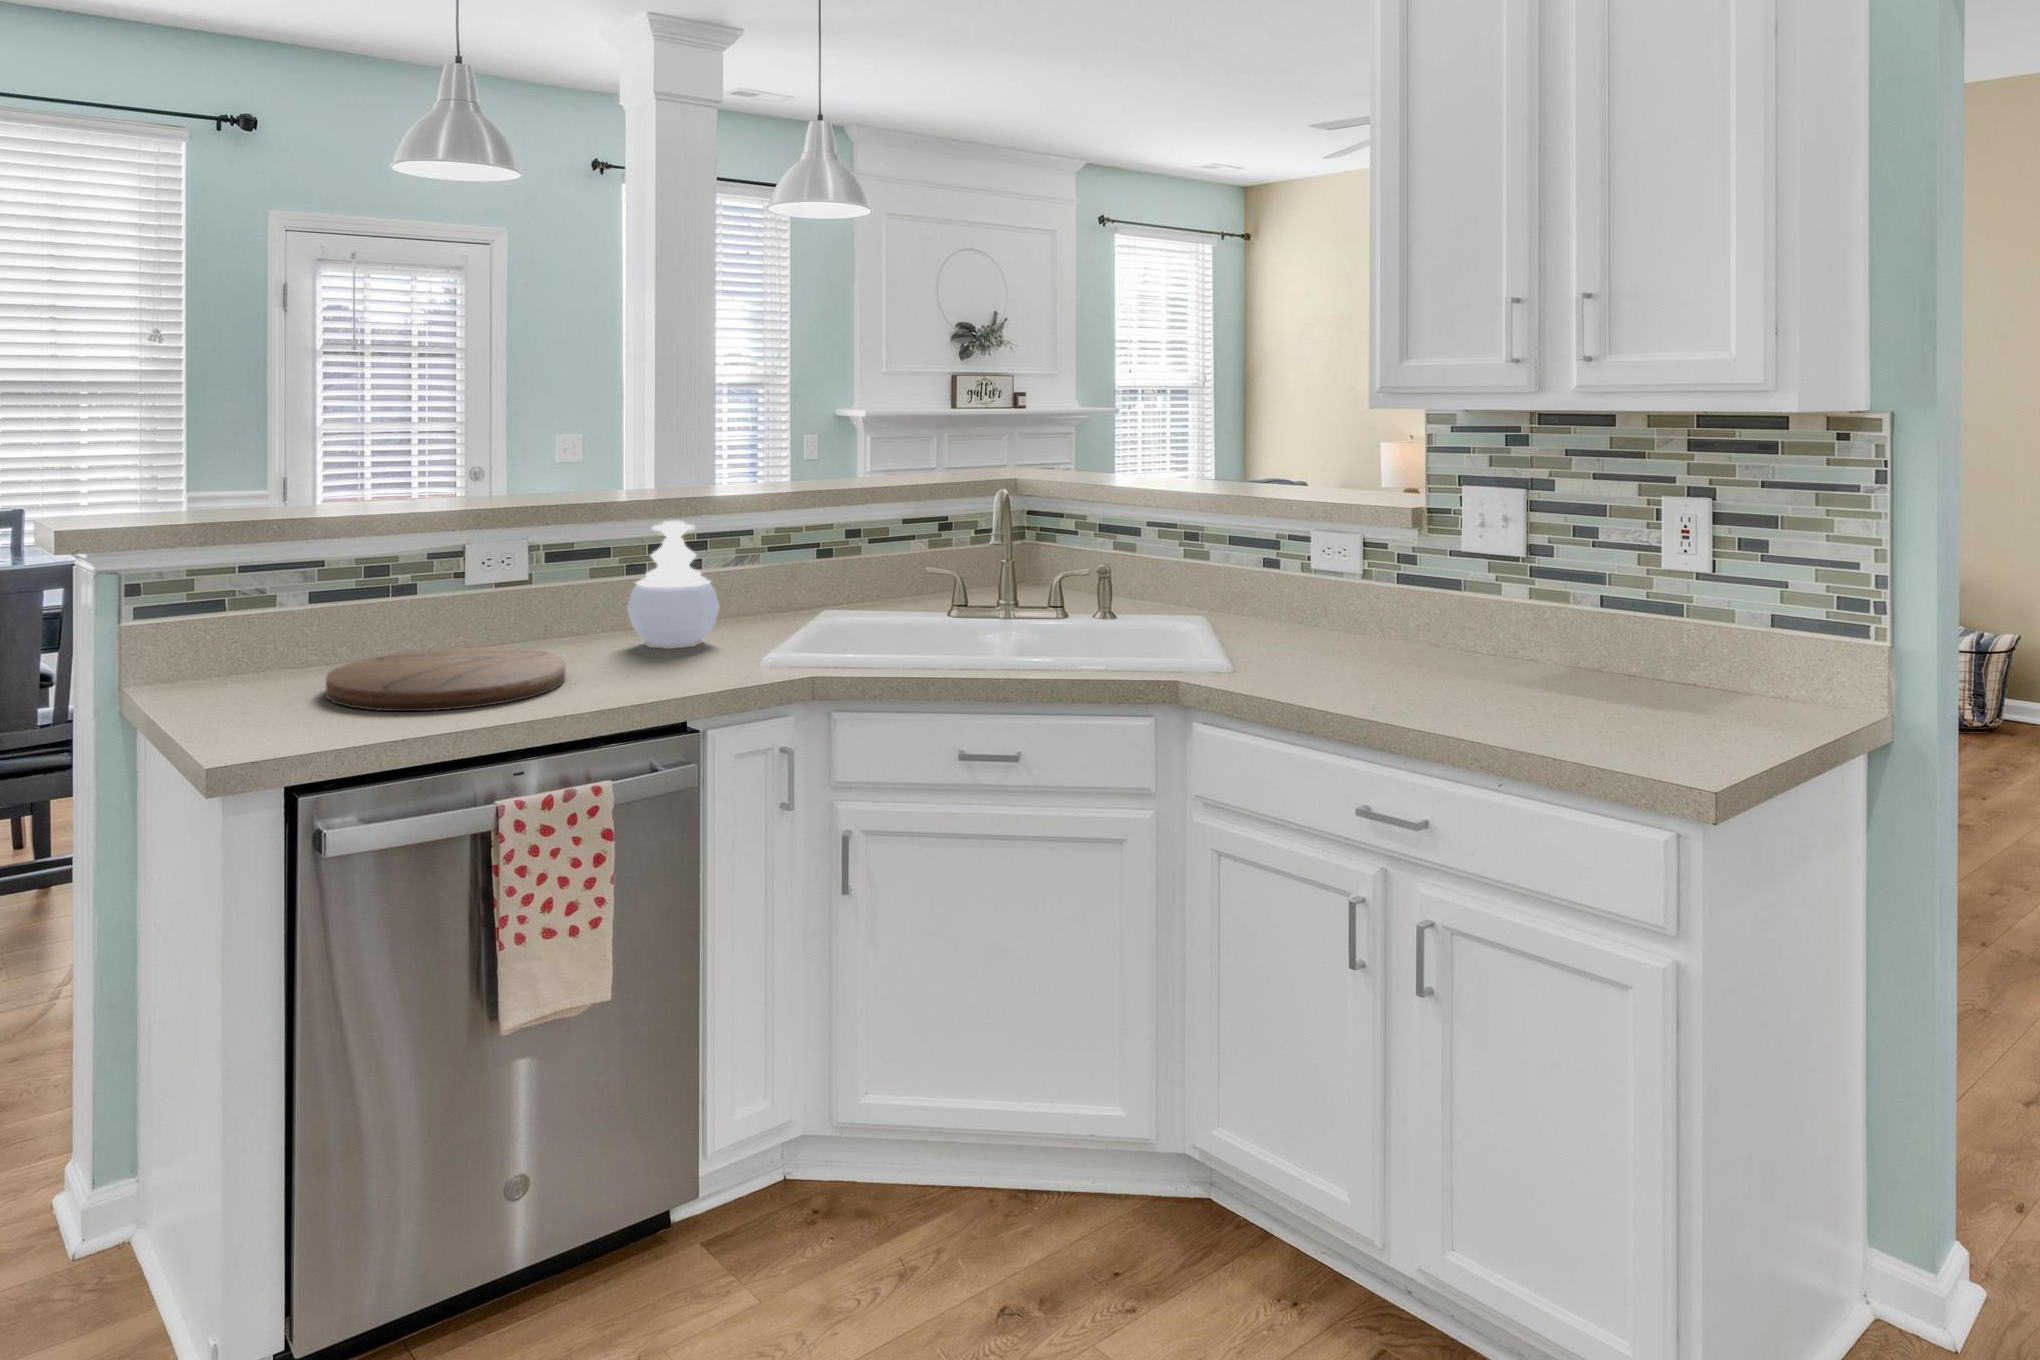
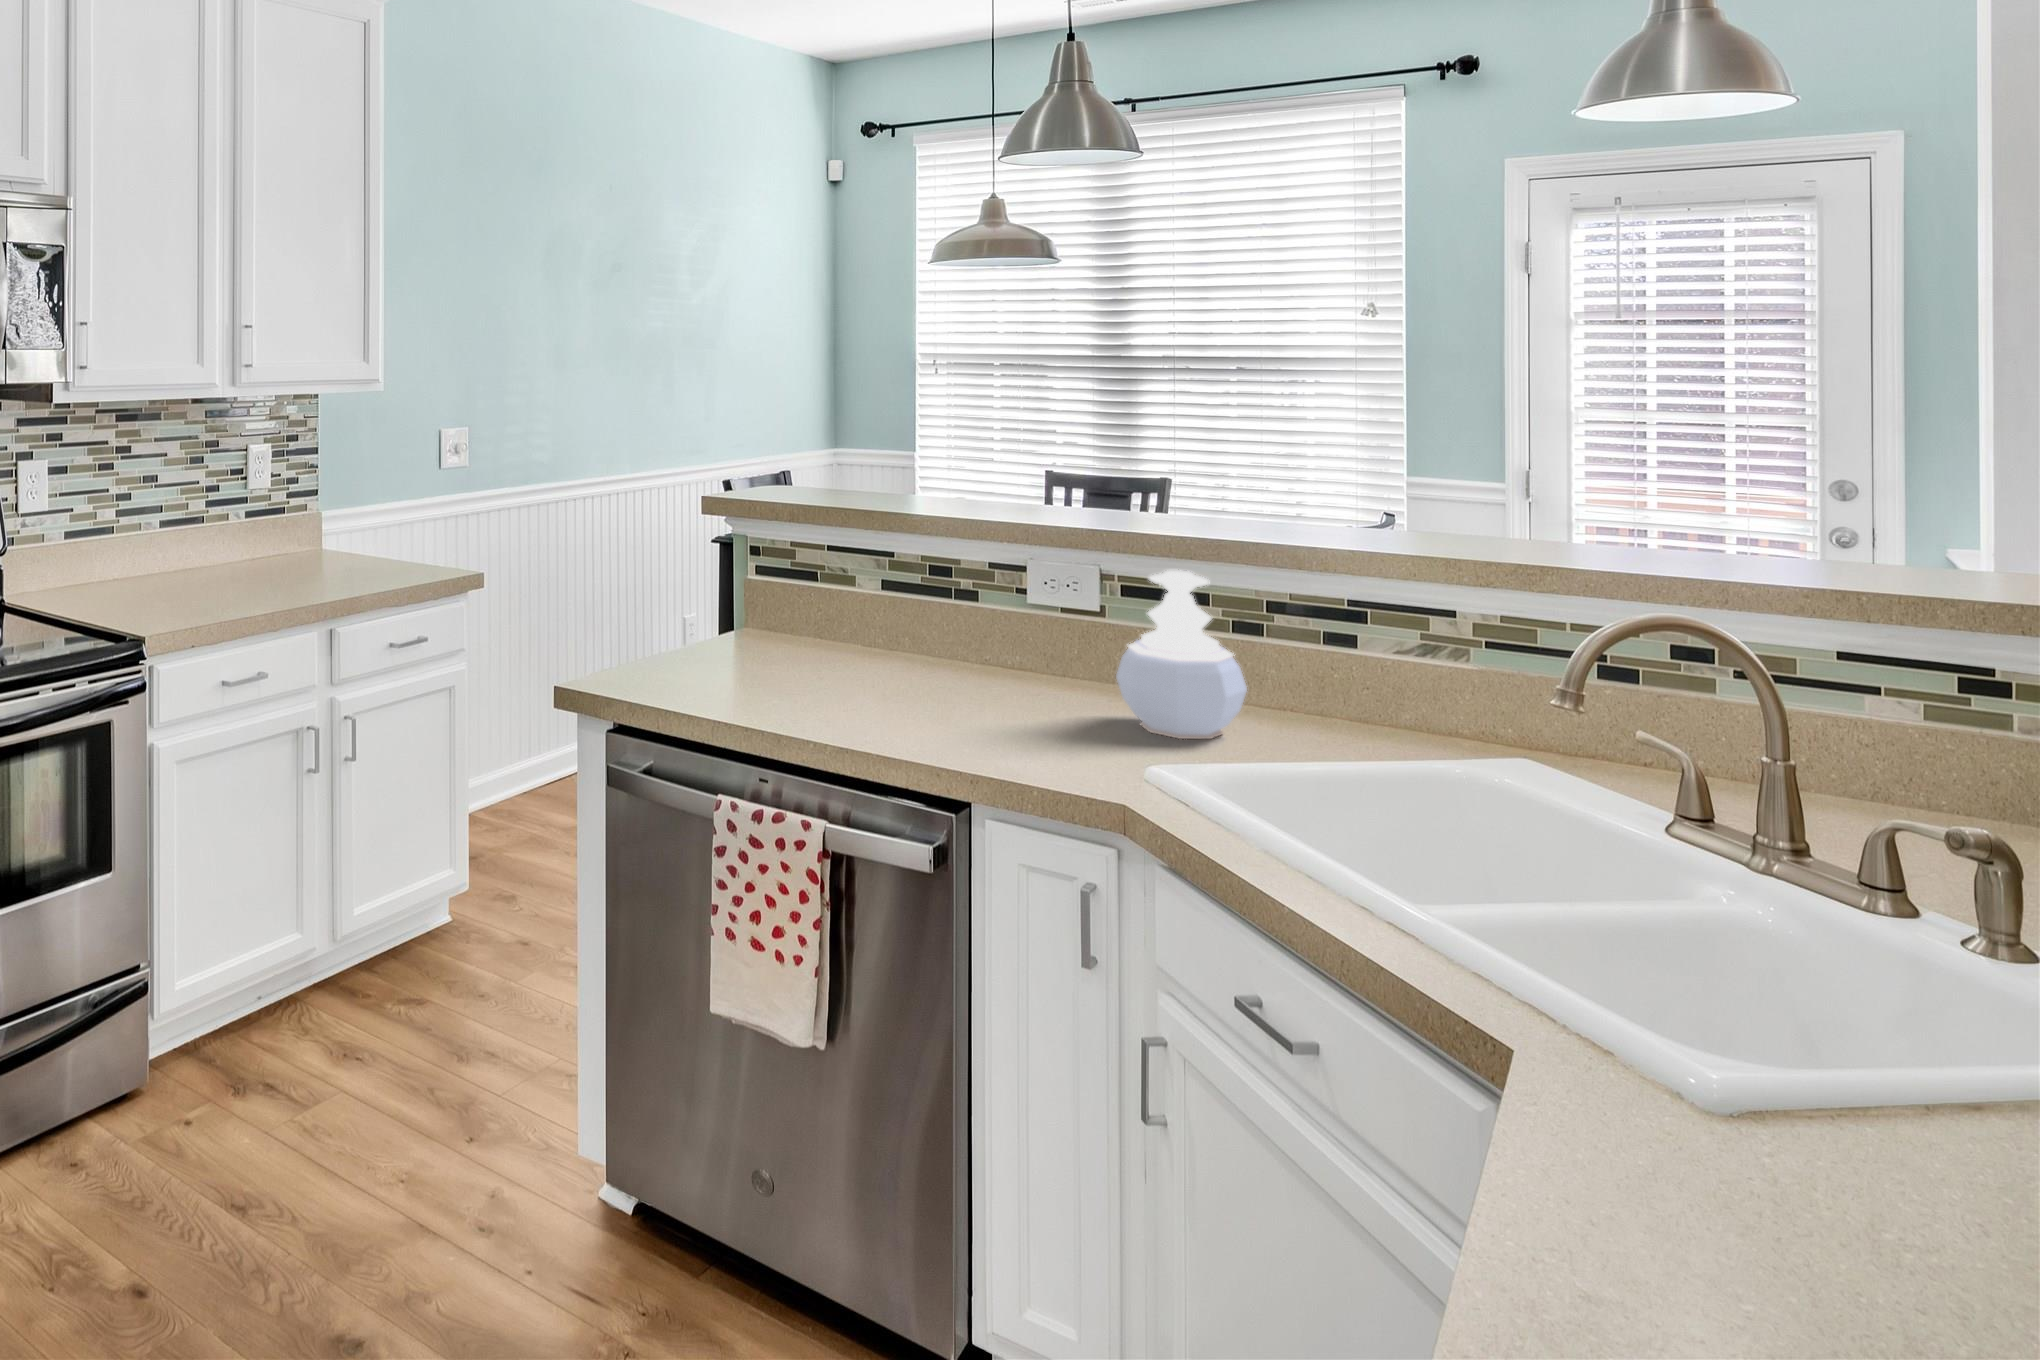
cutting board: present [326,647,565,711] -> none [743,651,976,725]

